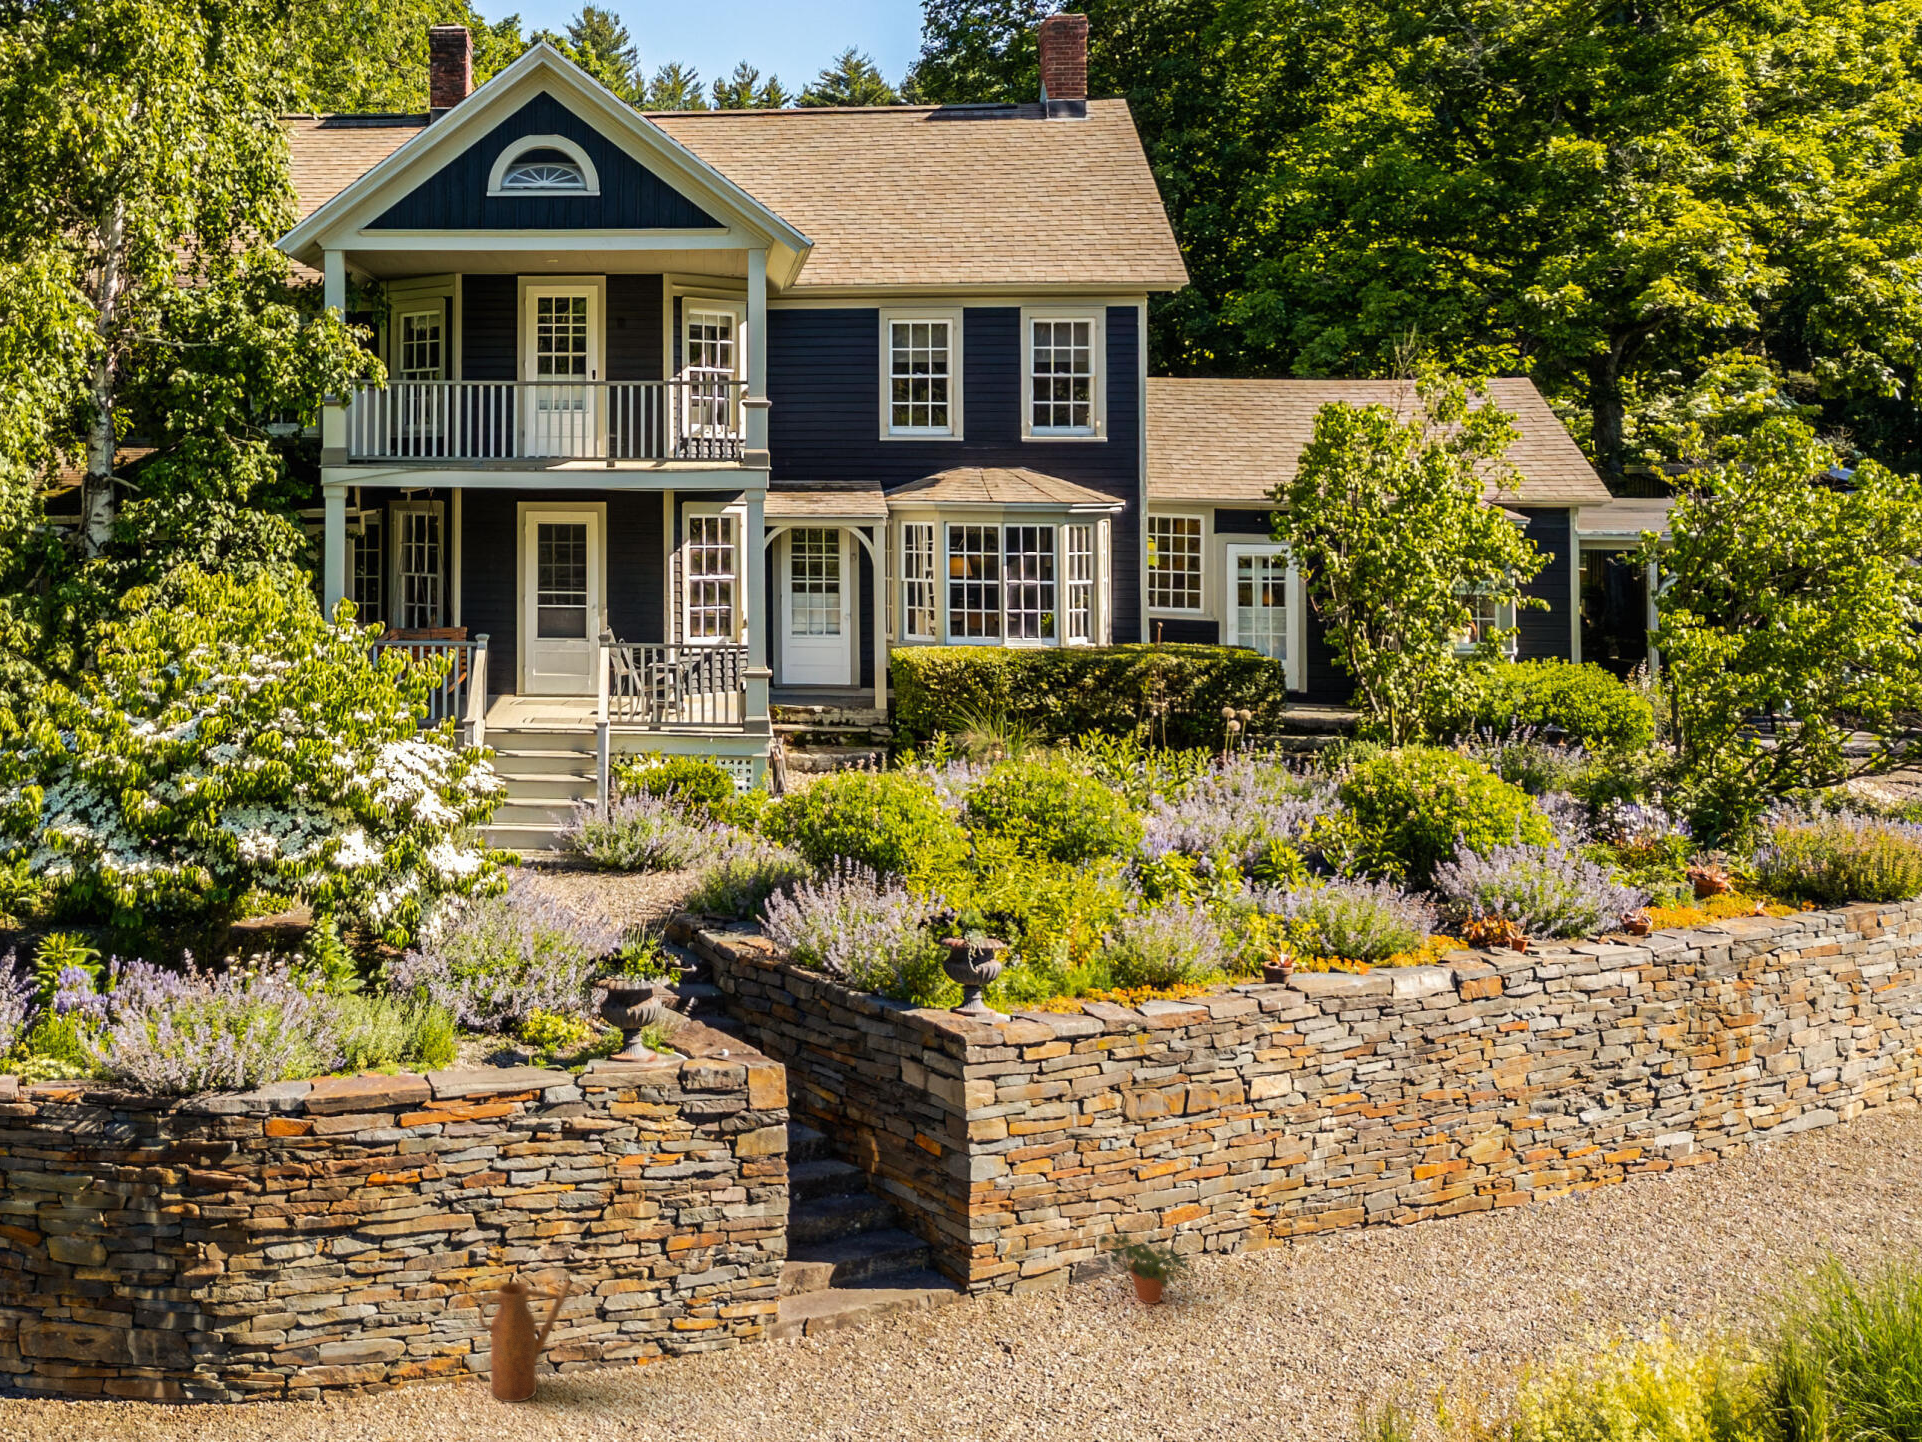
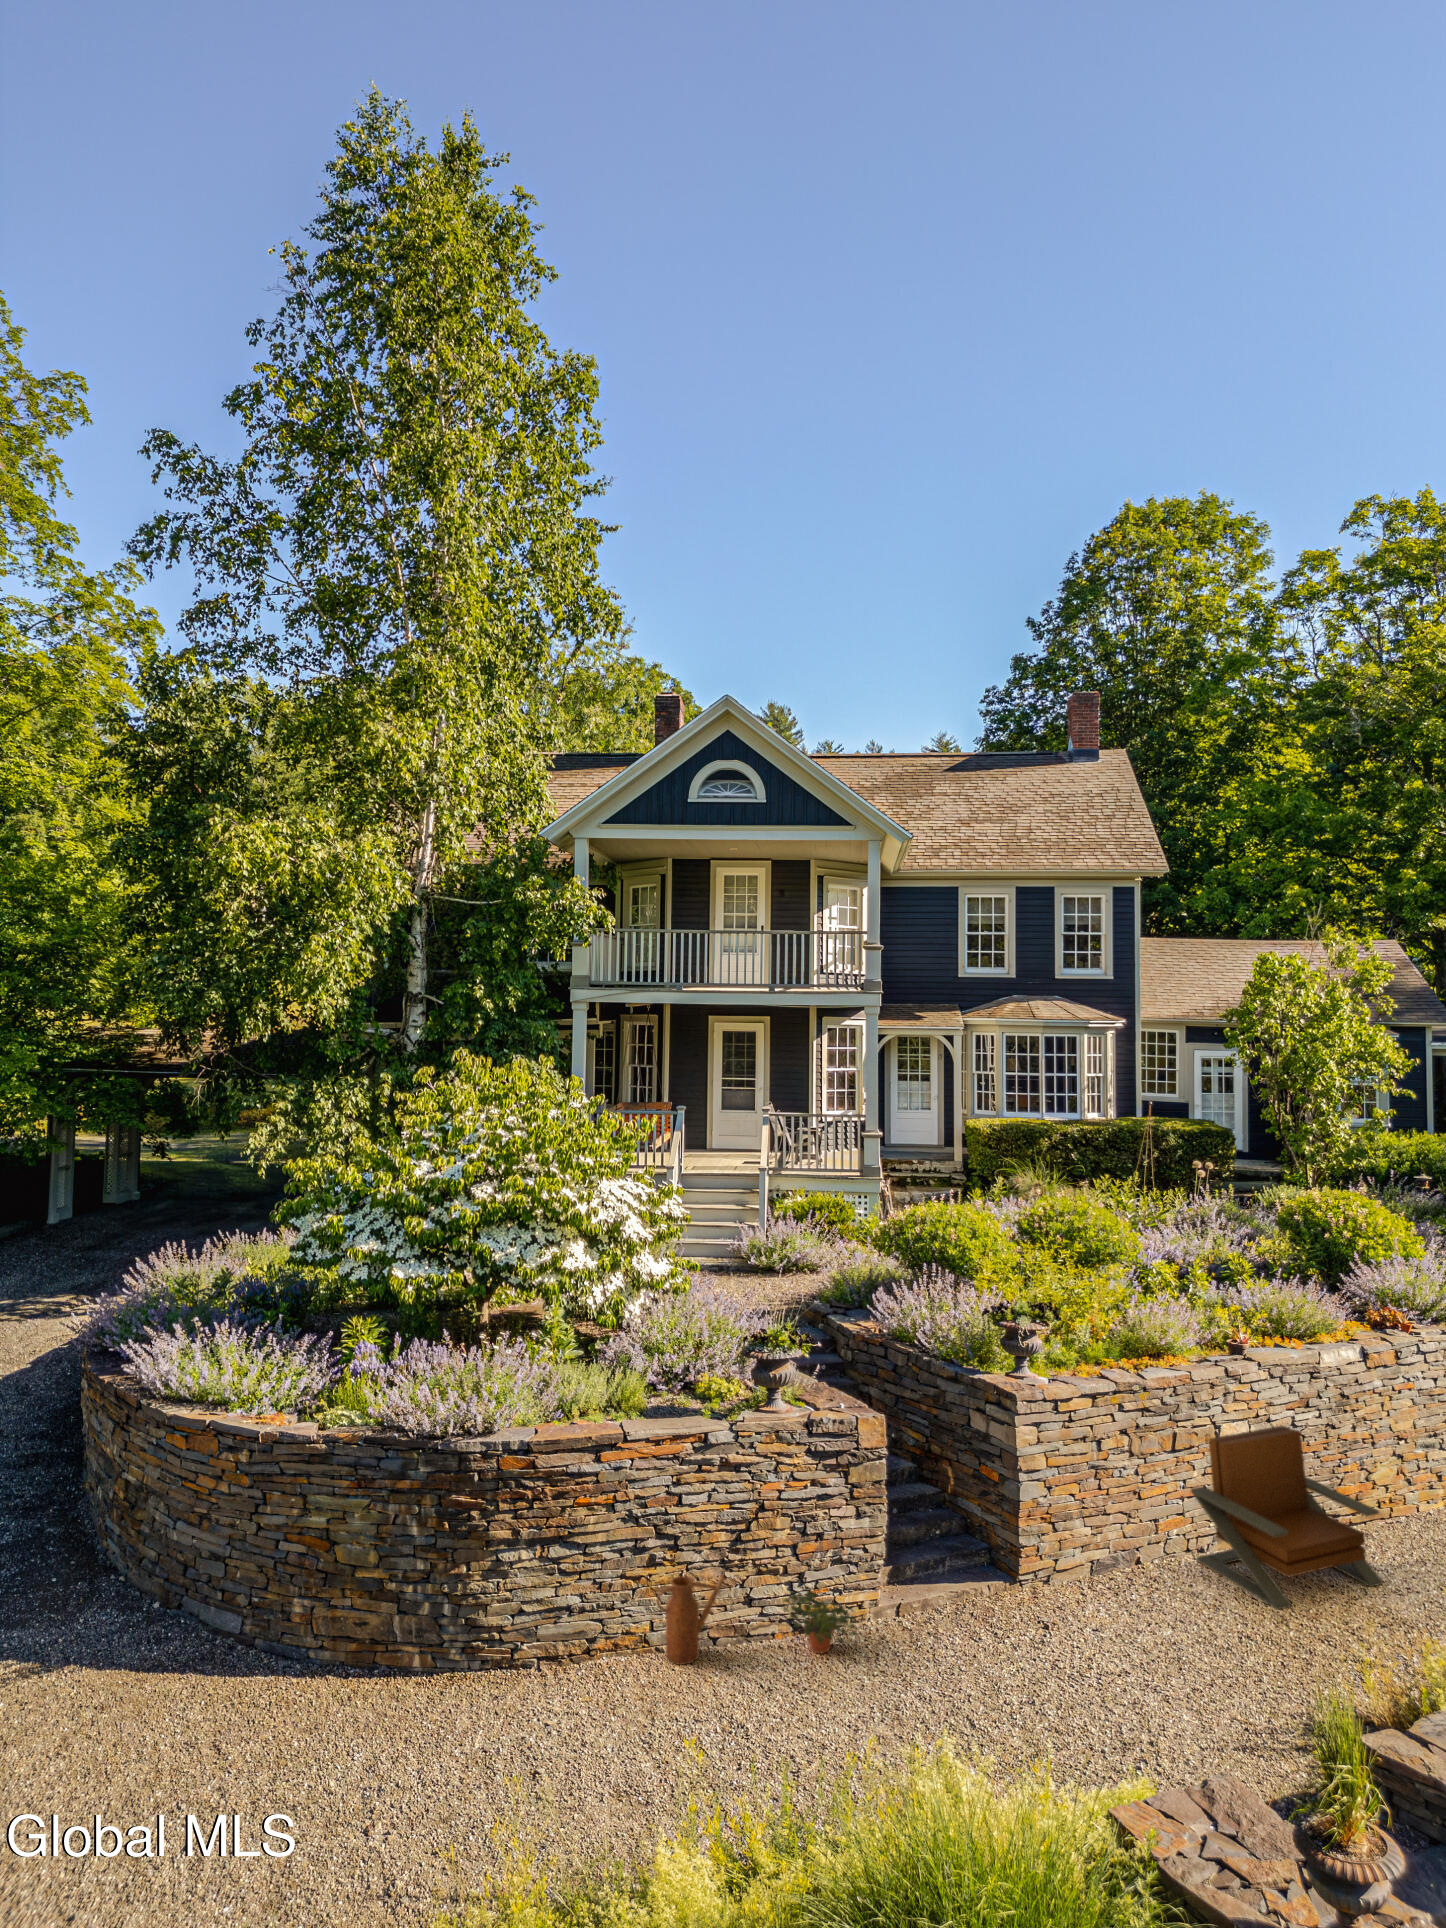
lounge chair: none [1209,1077,1471,1326] -> present [1191,1425,1383,1610]
potted plant: present [1099,1232,1199,1304] -> present [785,1591,858,1654]

